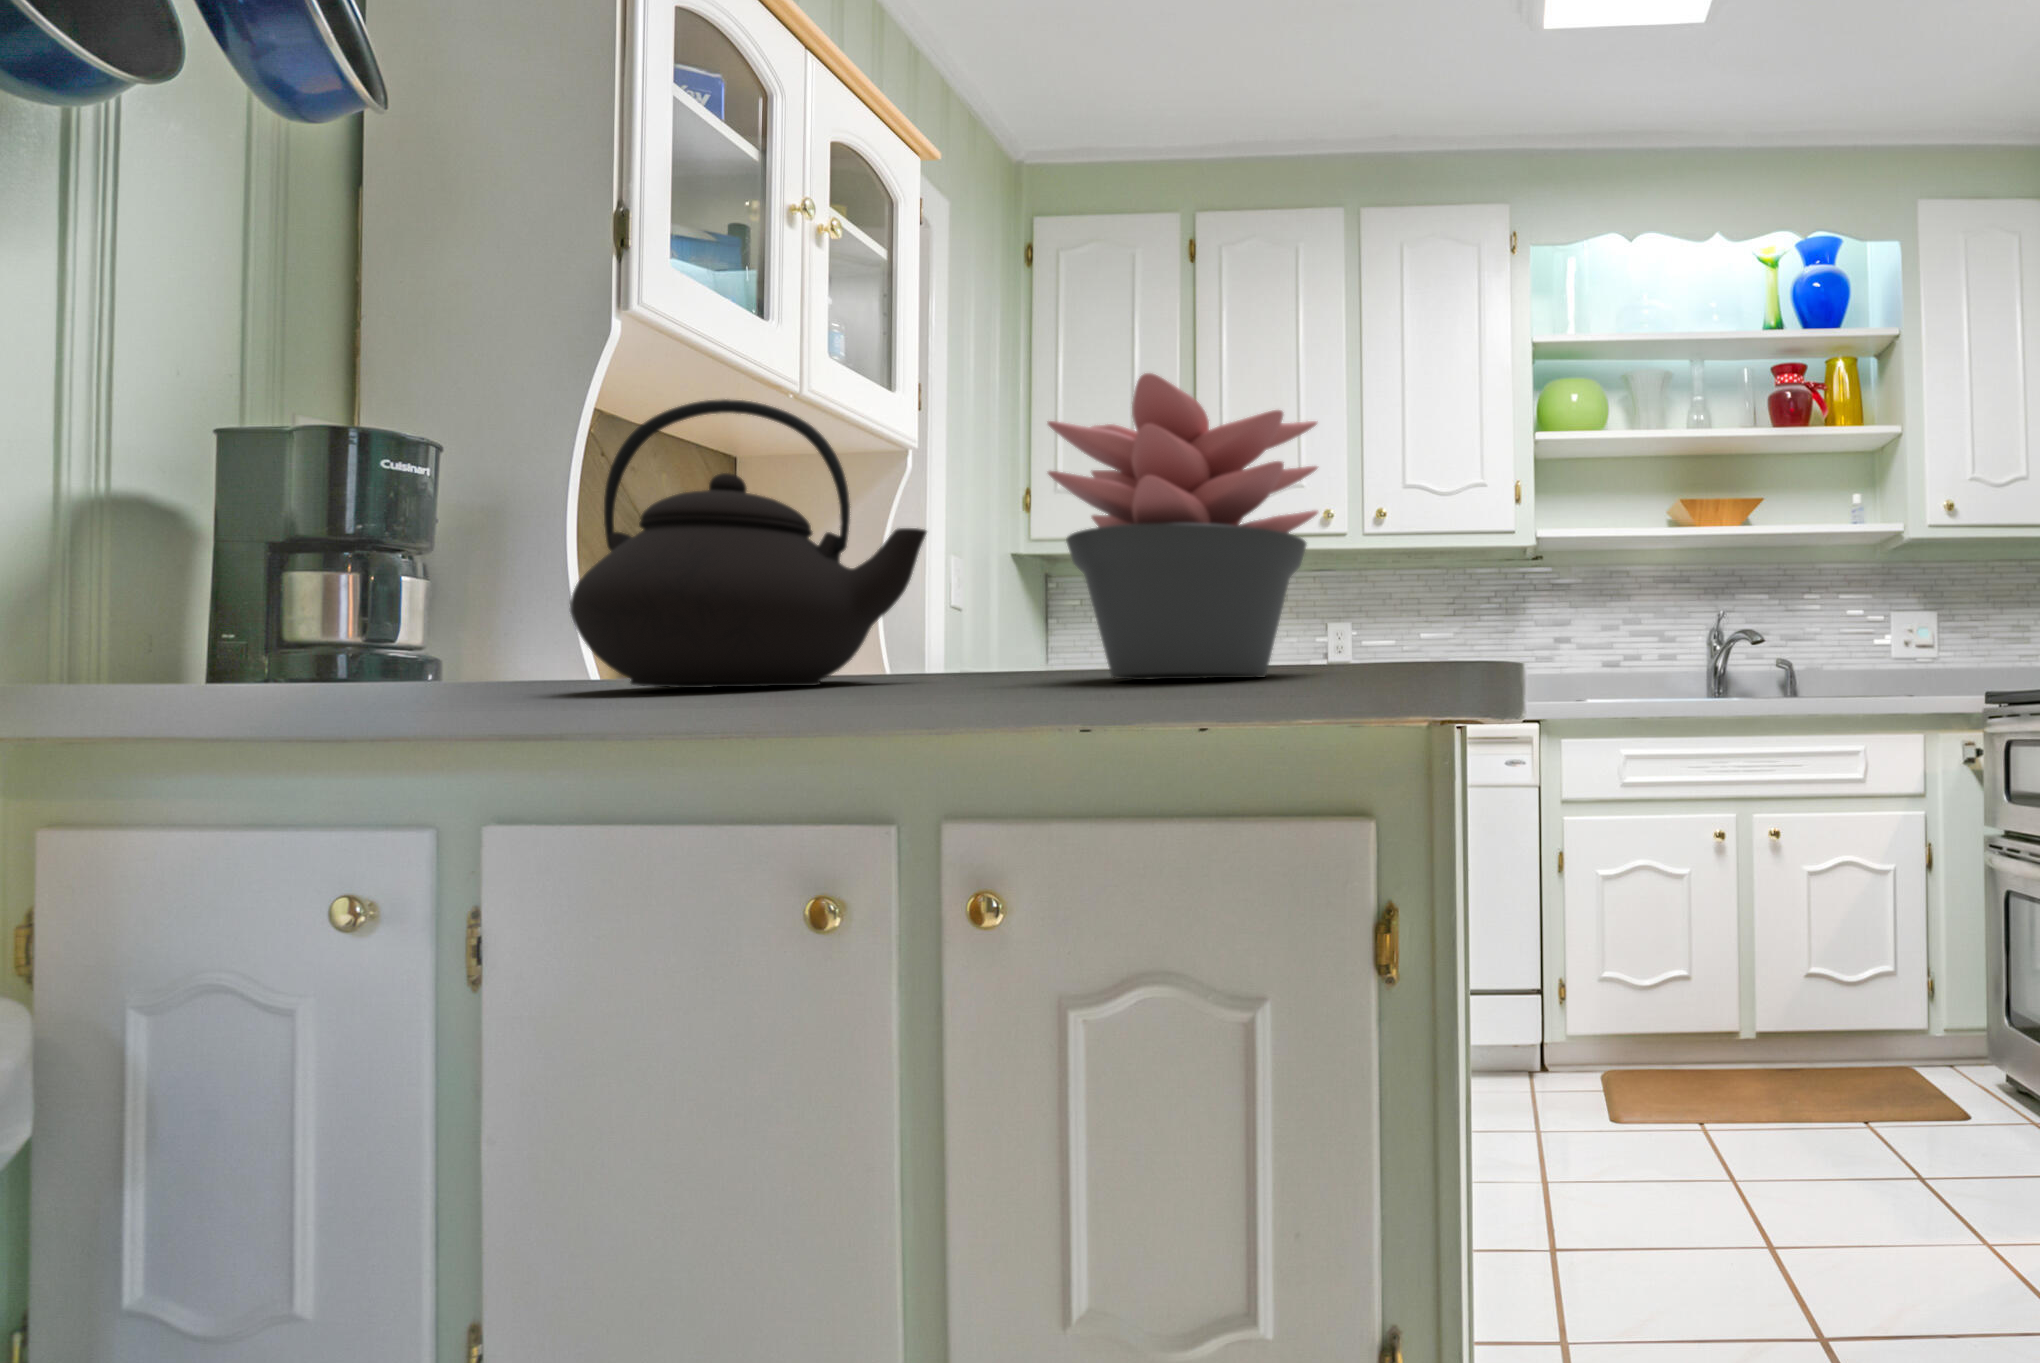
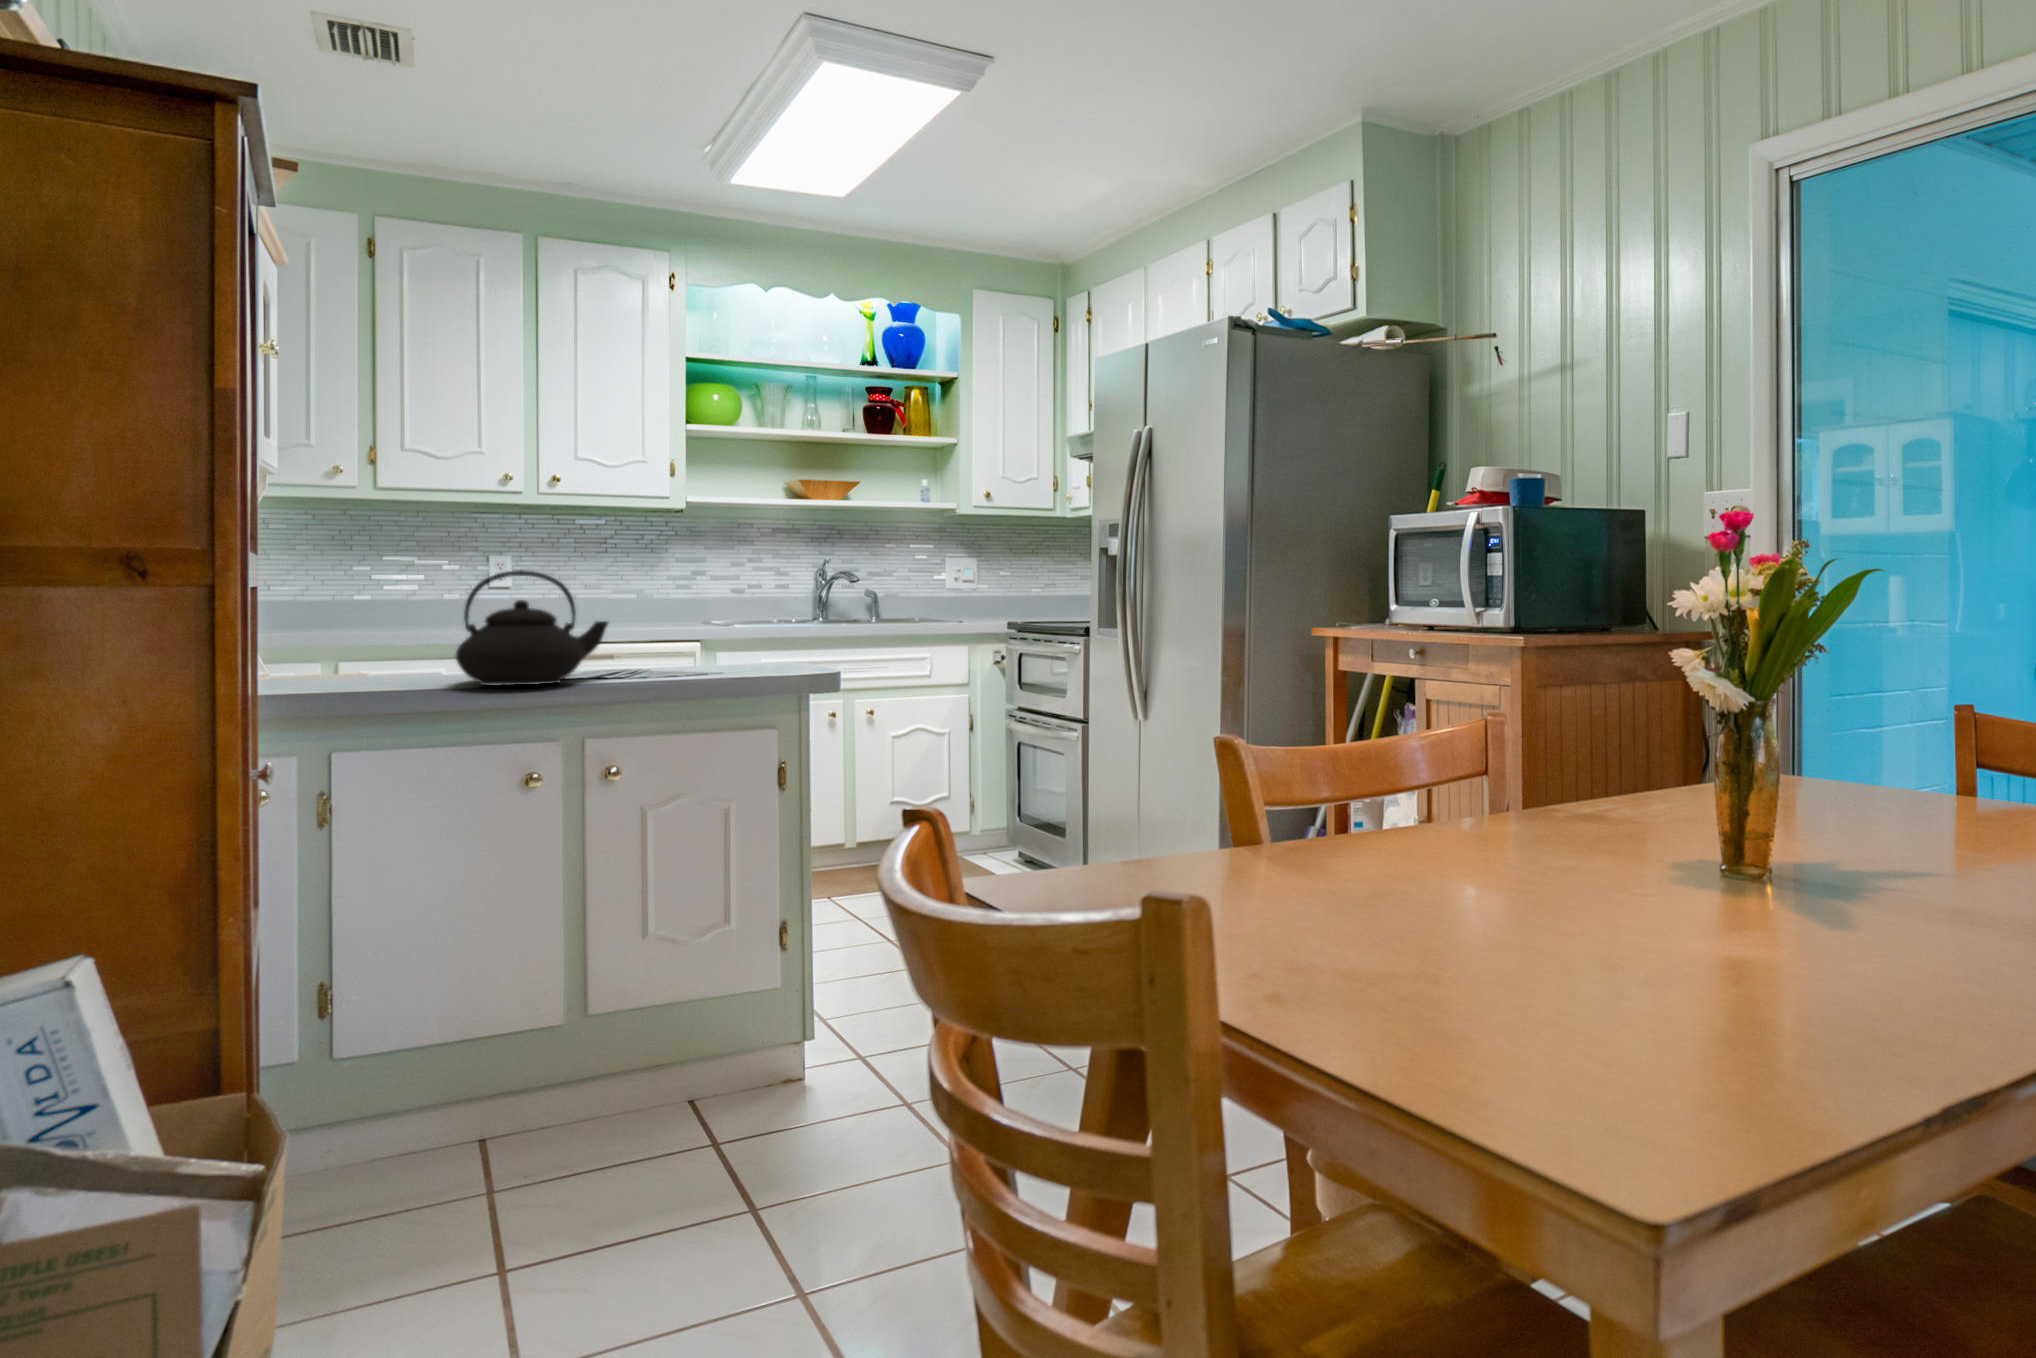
succulent plant: present [1048,373,1318,680] -> none [683,582,783,679]

